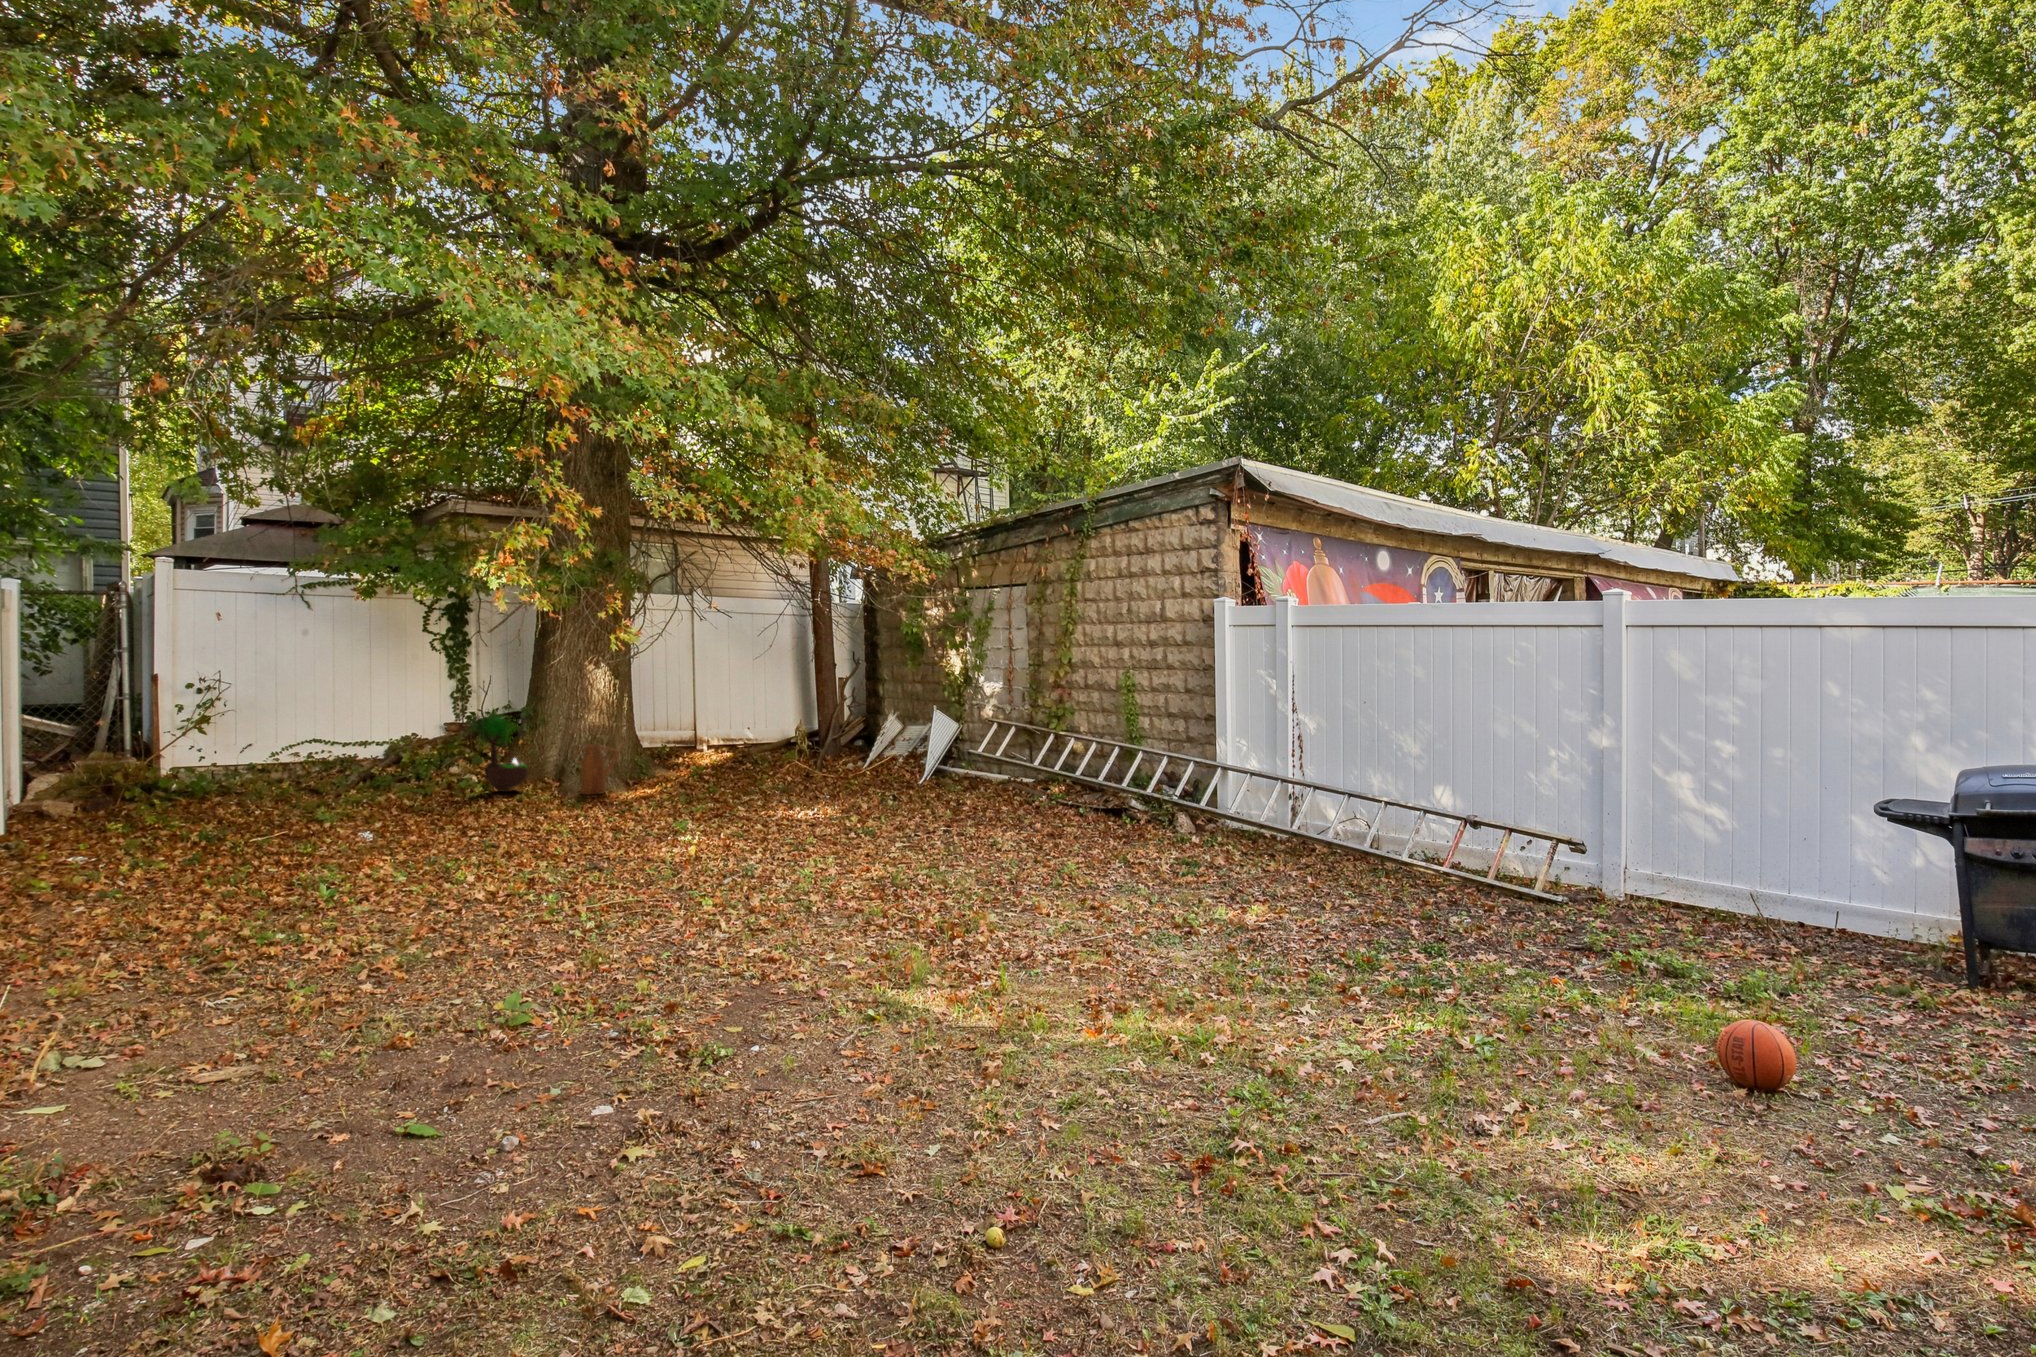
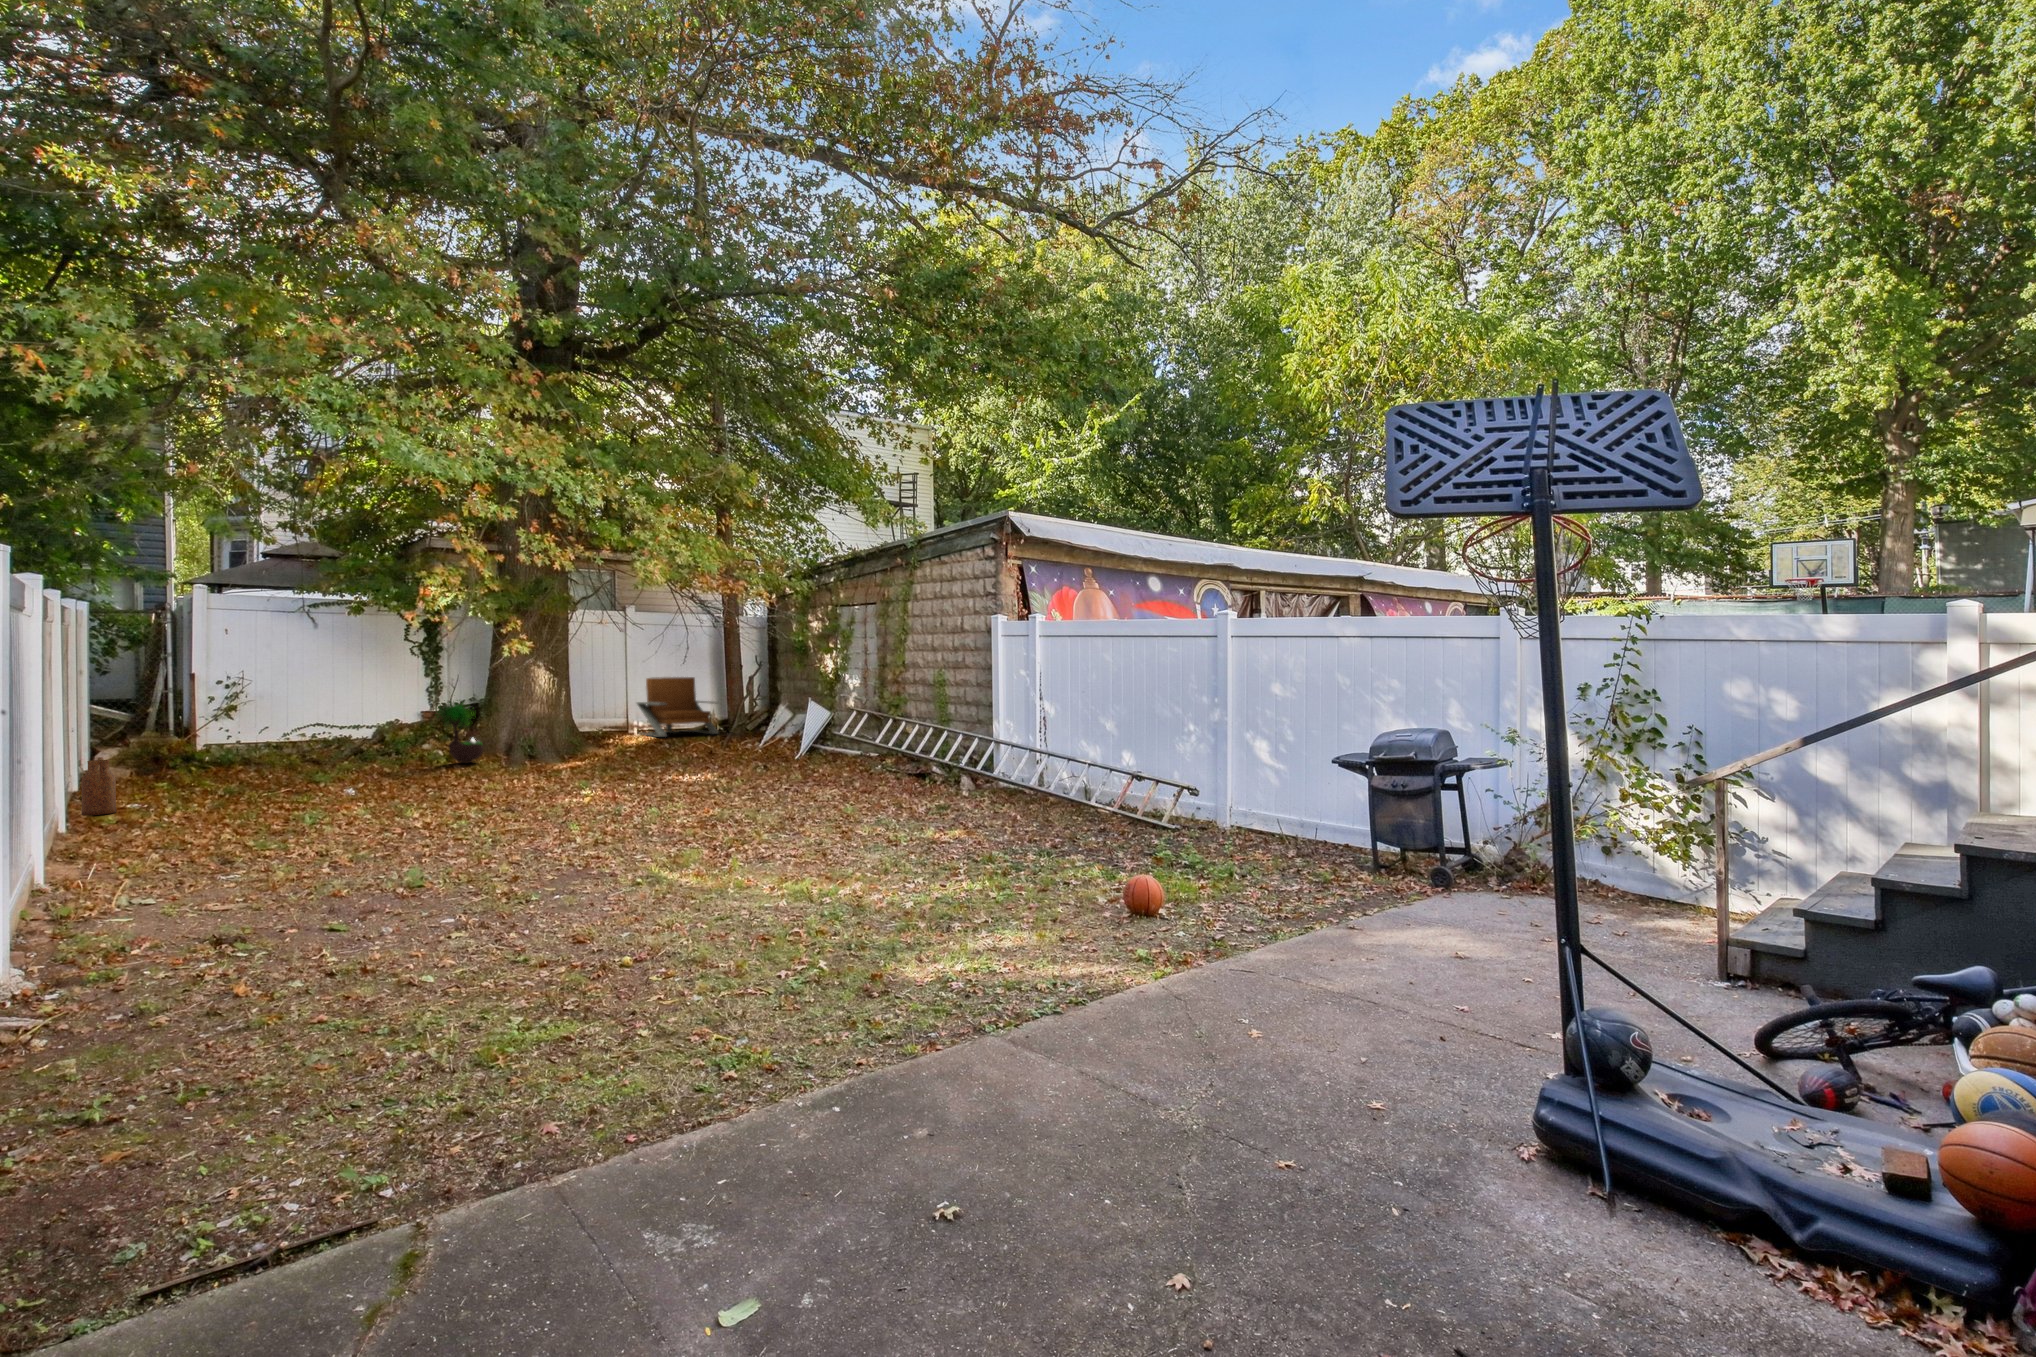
lounge chair: none [699,677,801,753] -> present [637,677,719,737]
watering can: present [574,743,624,795] -> present [81,757,116,815]

